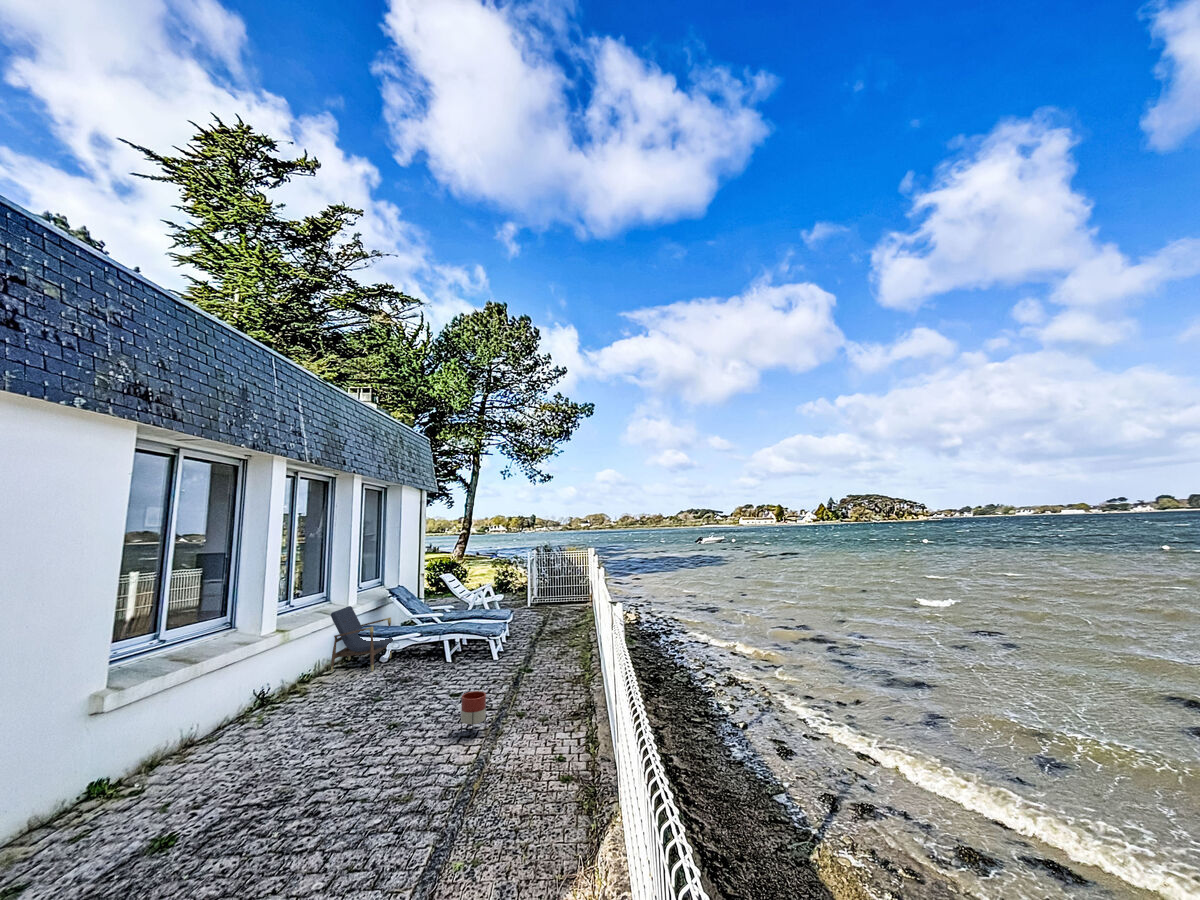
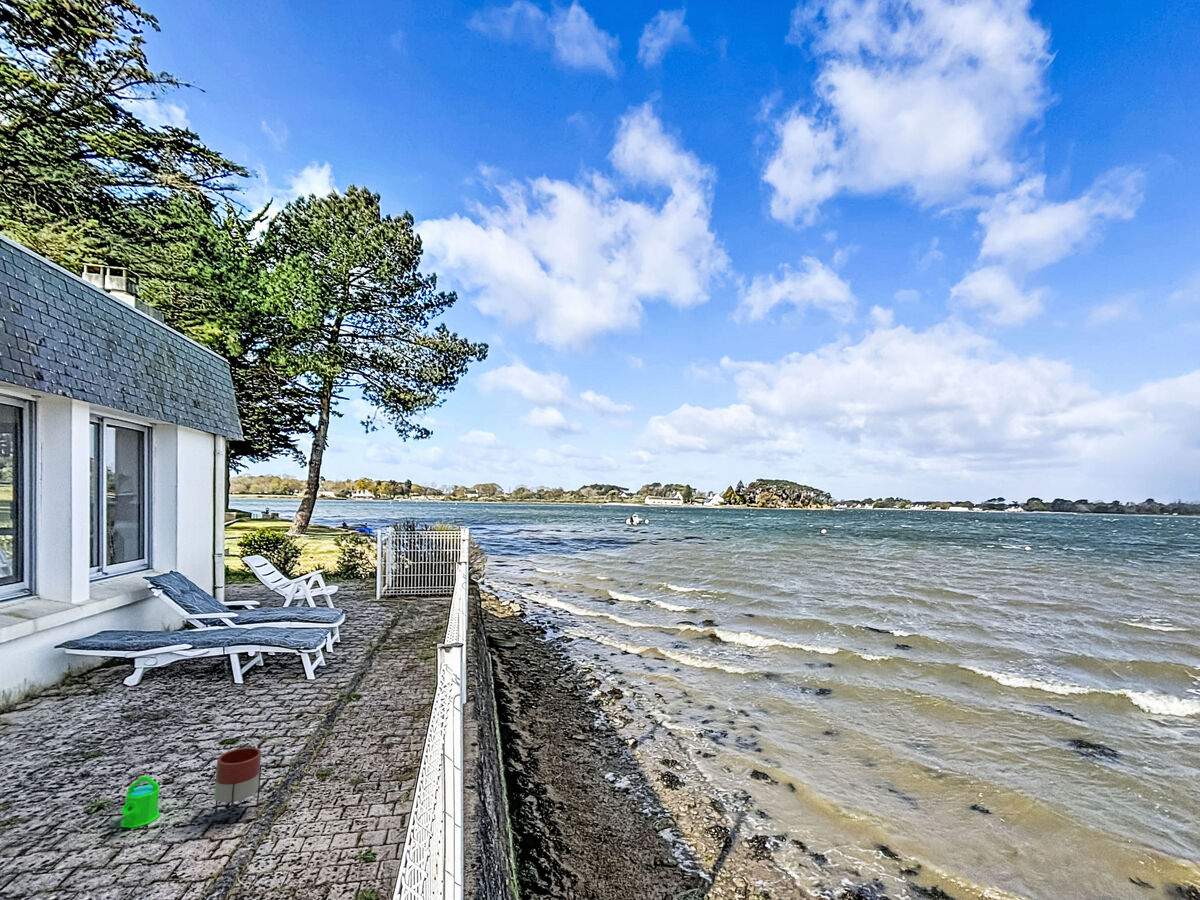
lounge chair: present [331,606,393,671] -> none [30,604,157,704]
watering can: none [409,706,430,737] -> present [121,776,160,828]

